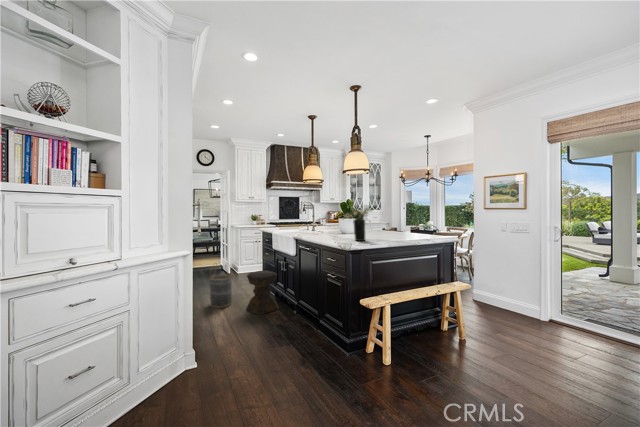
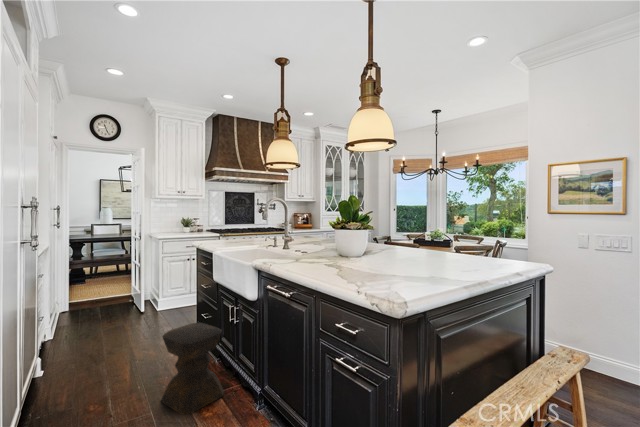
flower arrangement: present [343,207,372,241] -> none [362,205,424,281]
basket: present [210,264,232,308] -> none [88,311,136,400]

